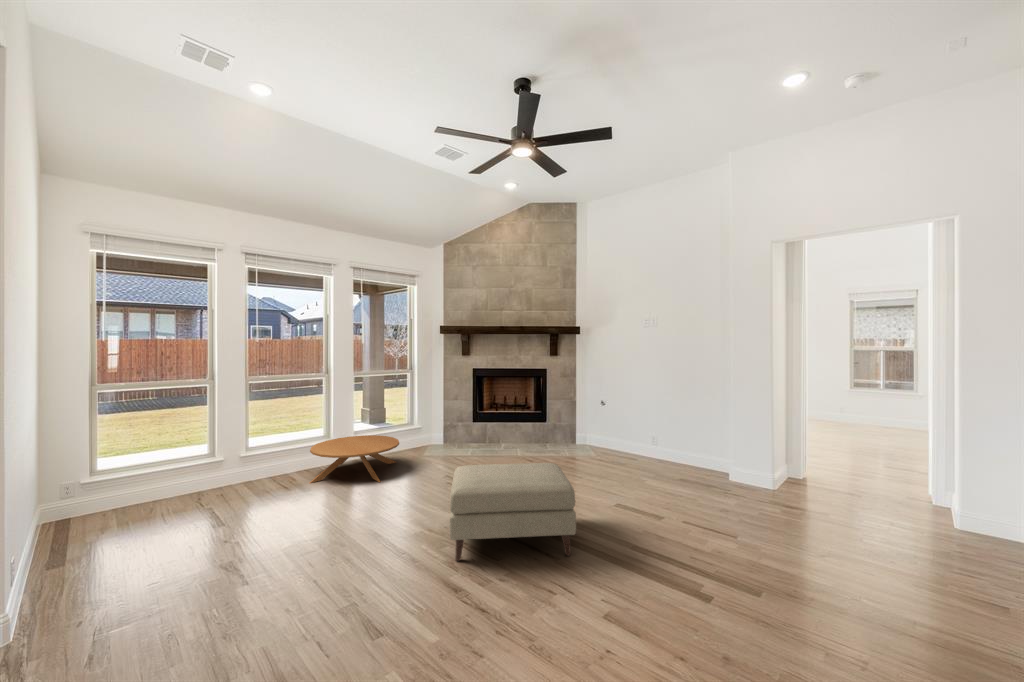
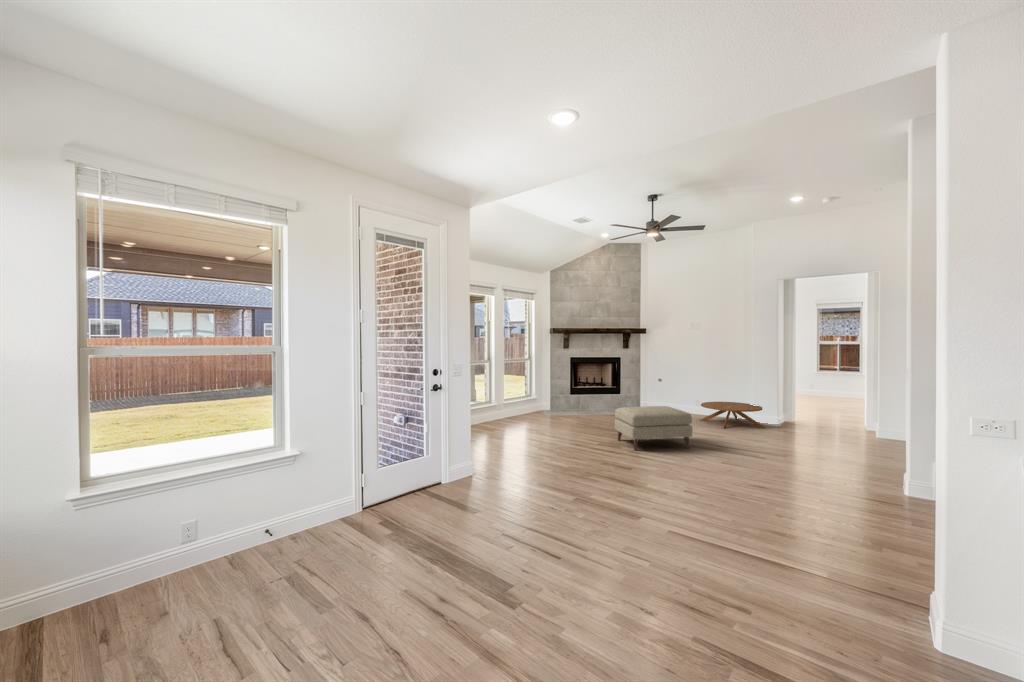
coffee table: present [310,435,399,483] -> present [701,402,765,429]

